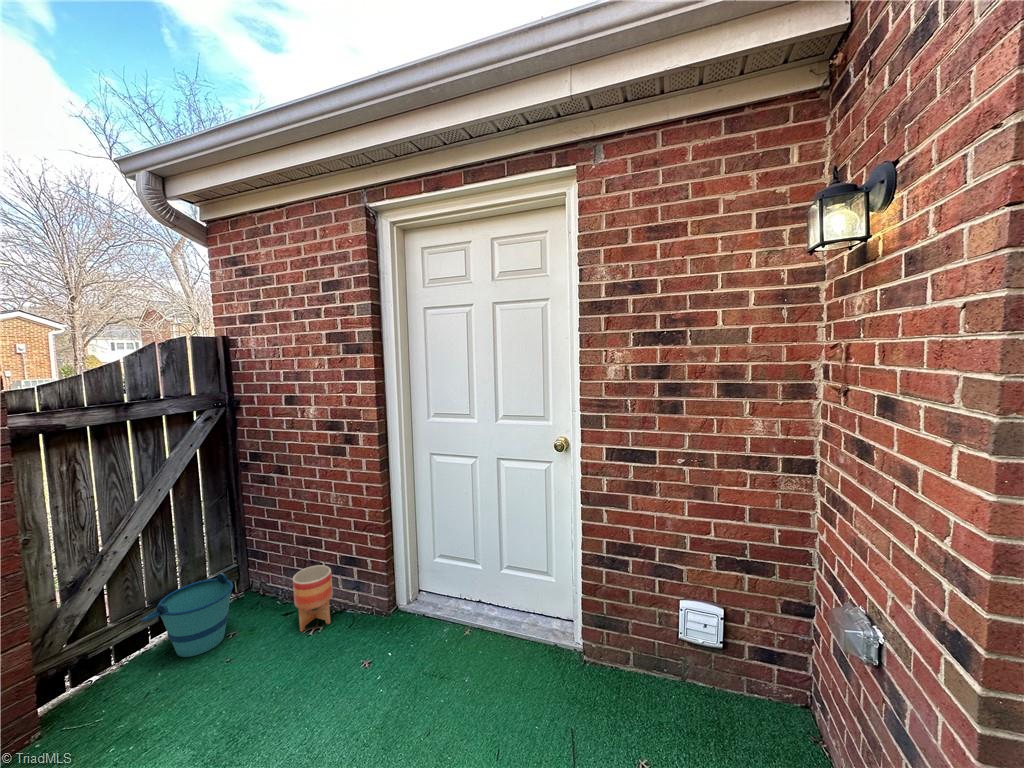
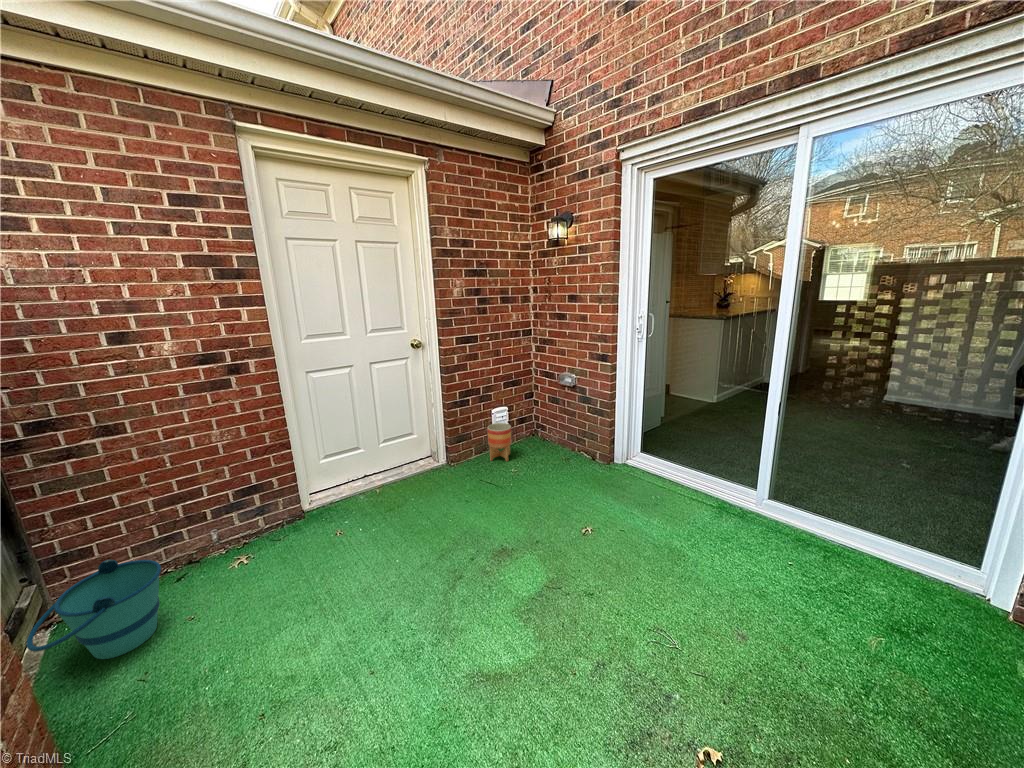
planter: present [293,565,333,632] -> present [487,423,512,461]

